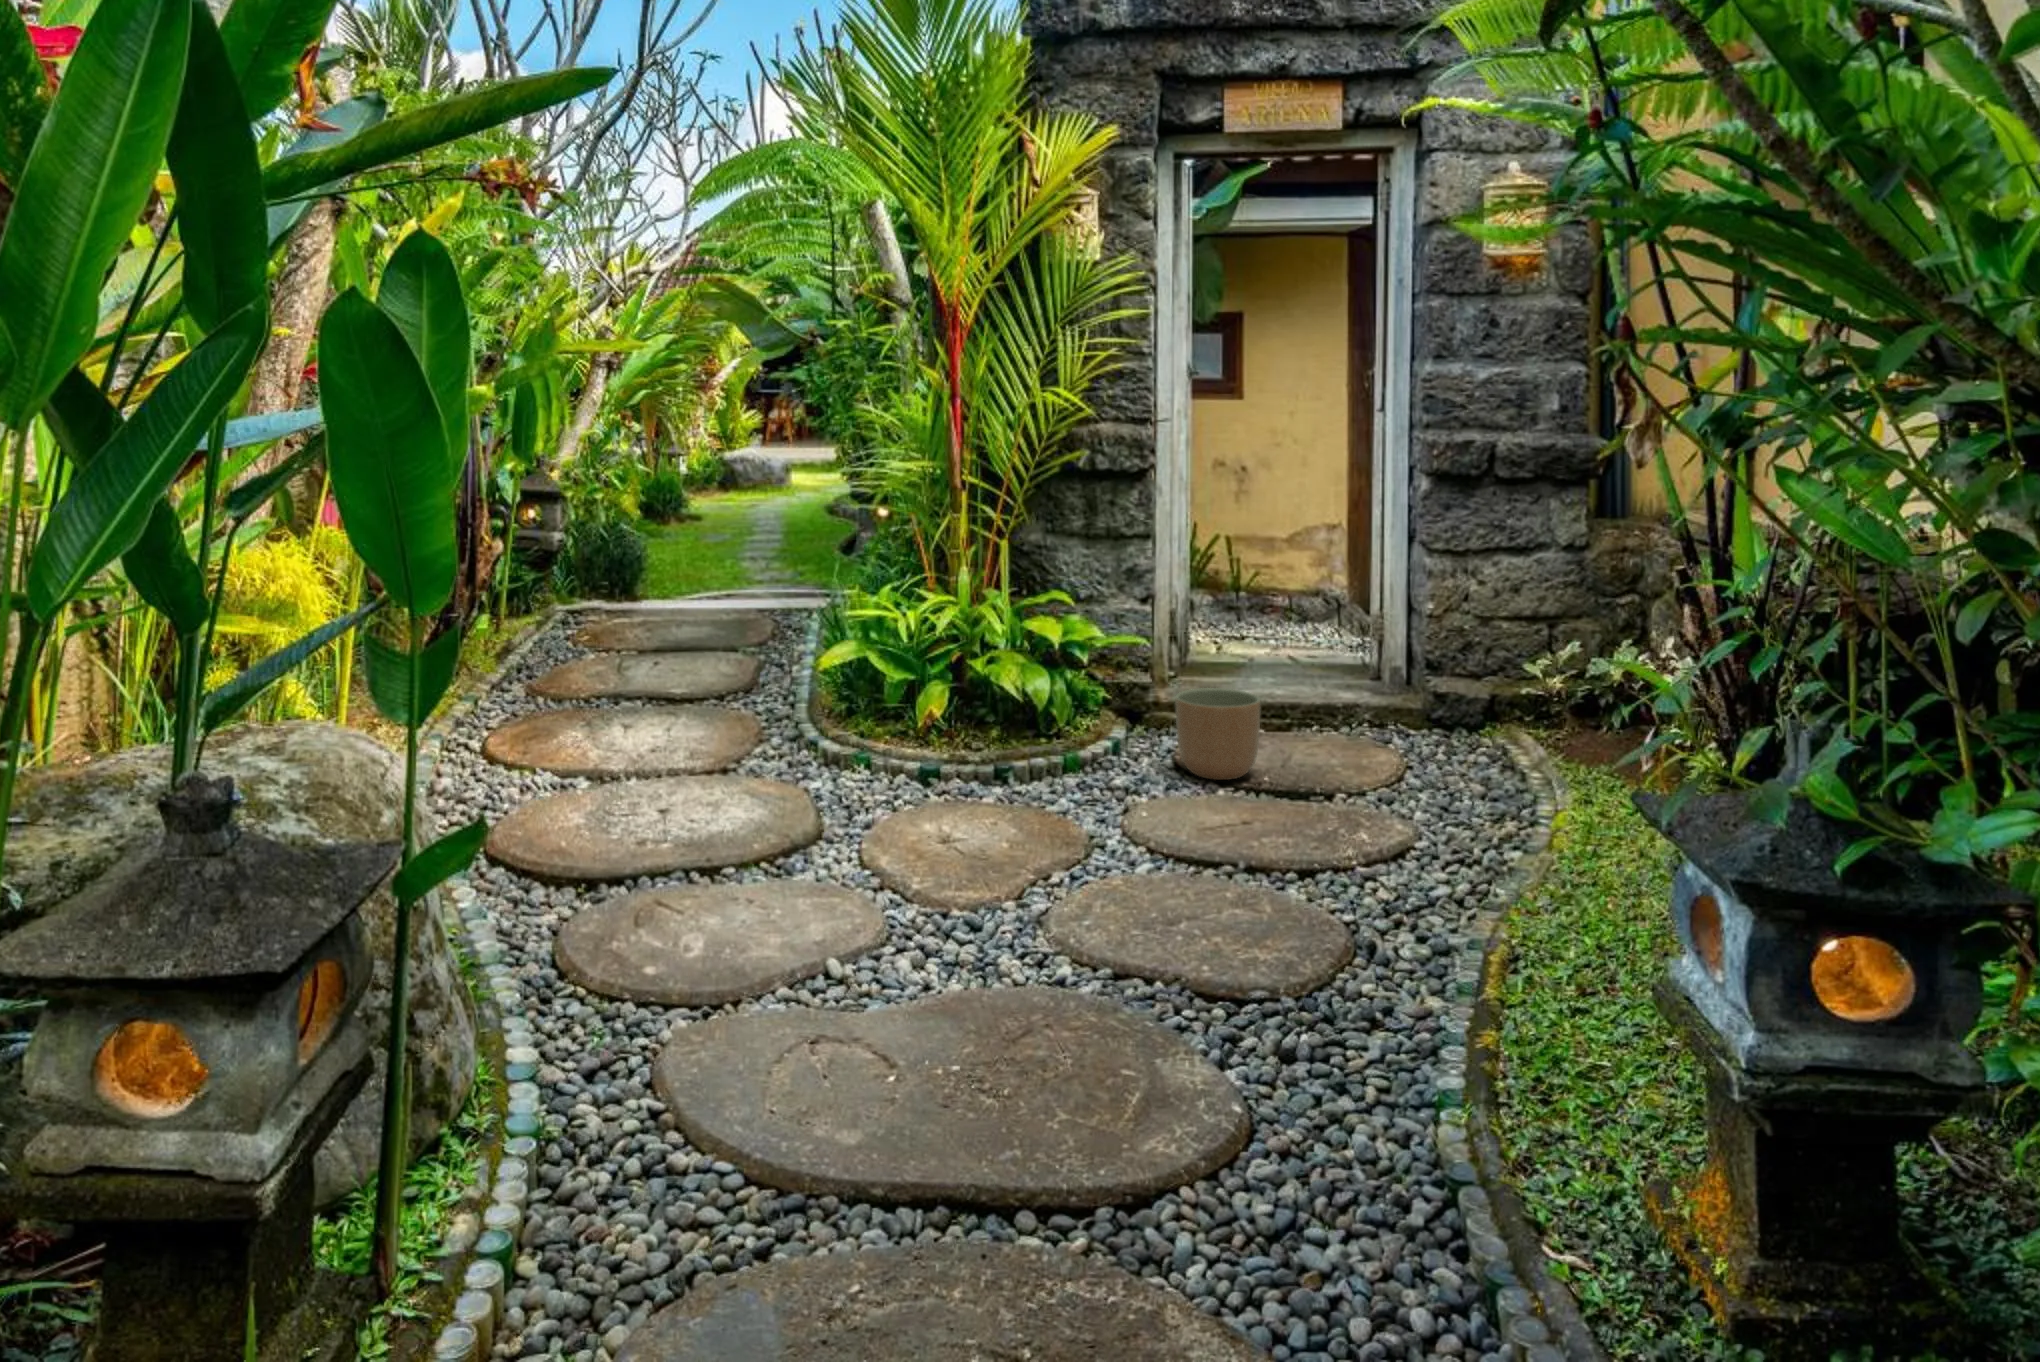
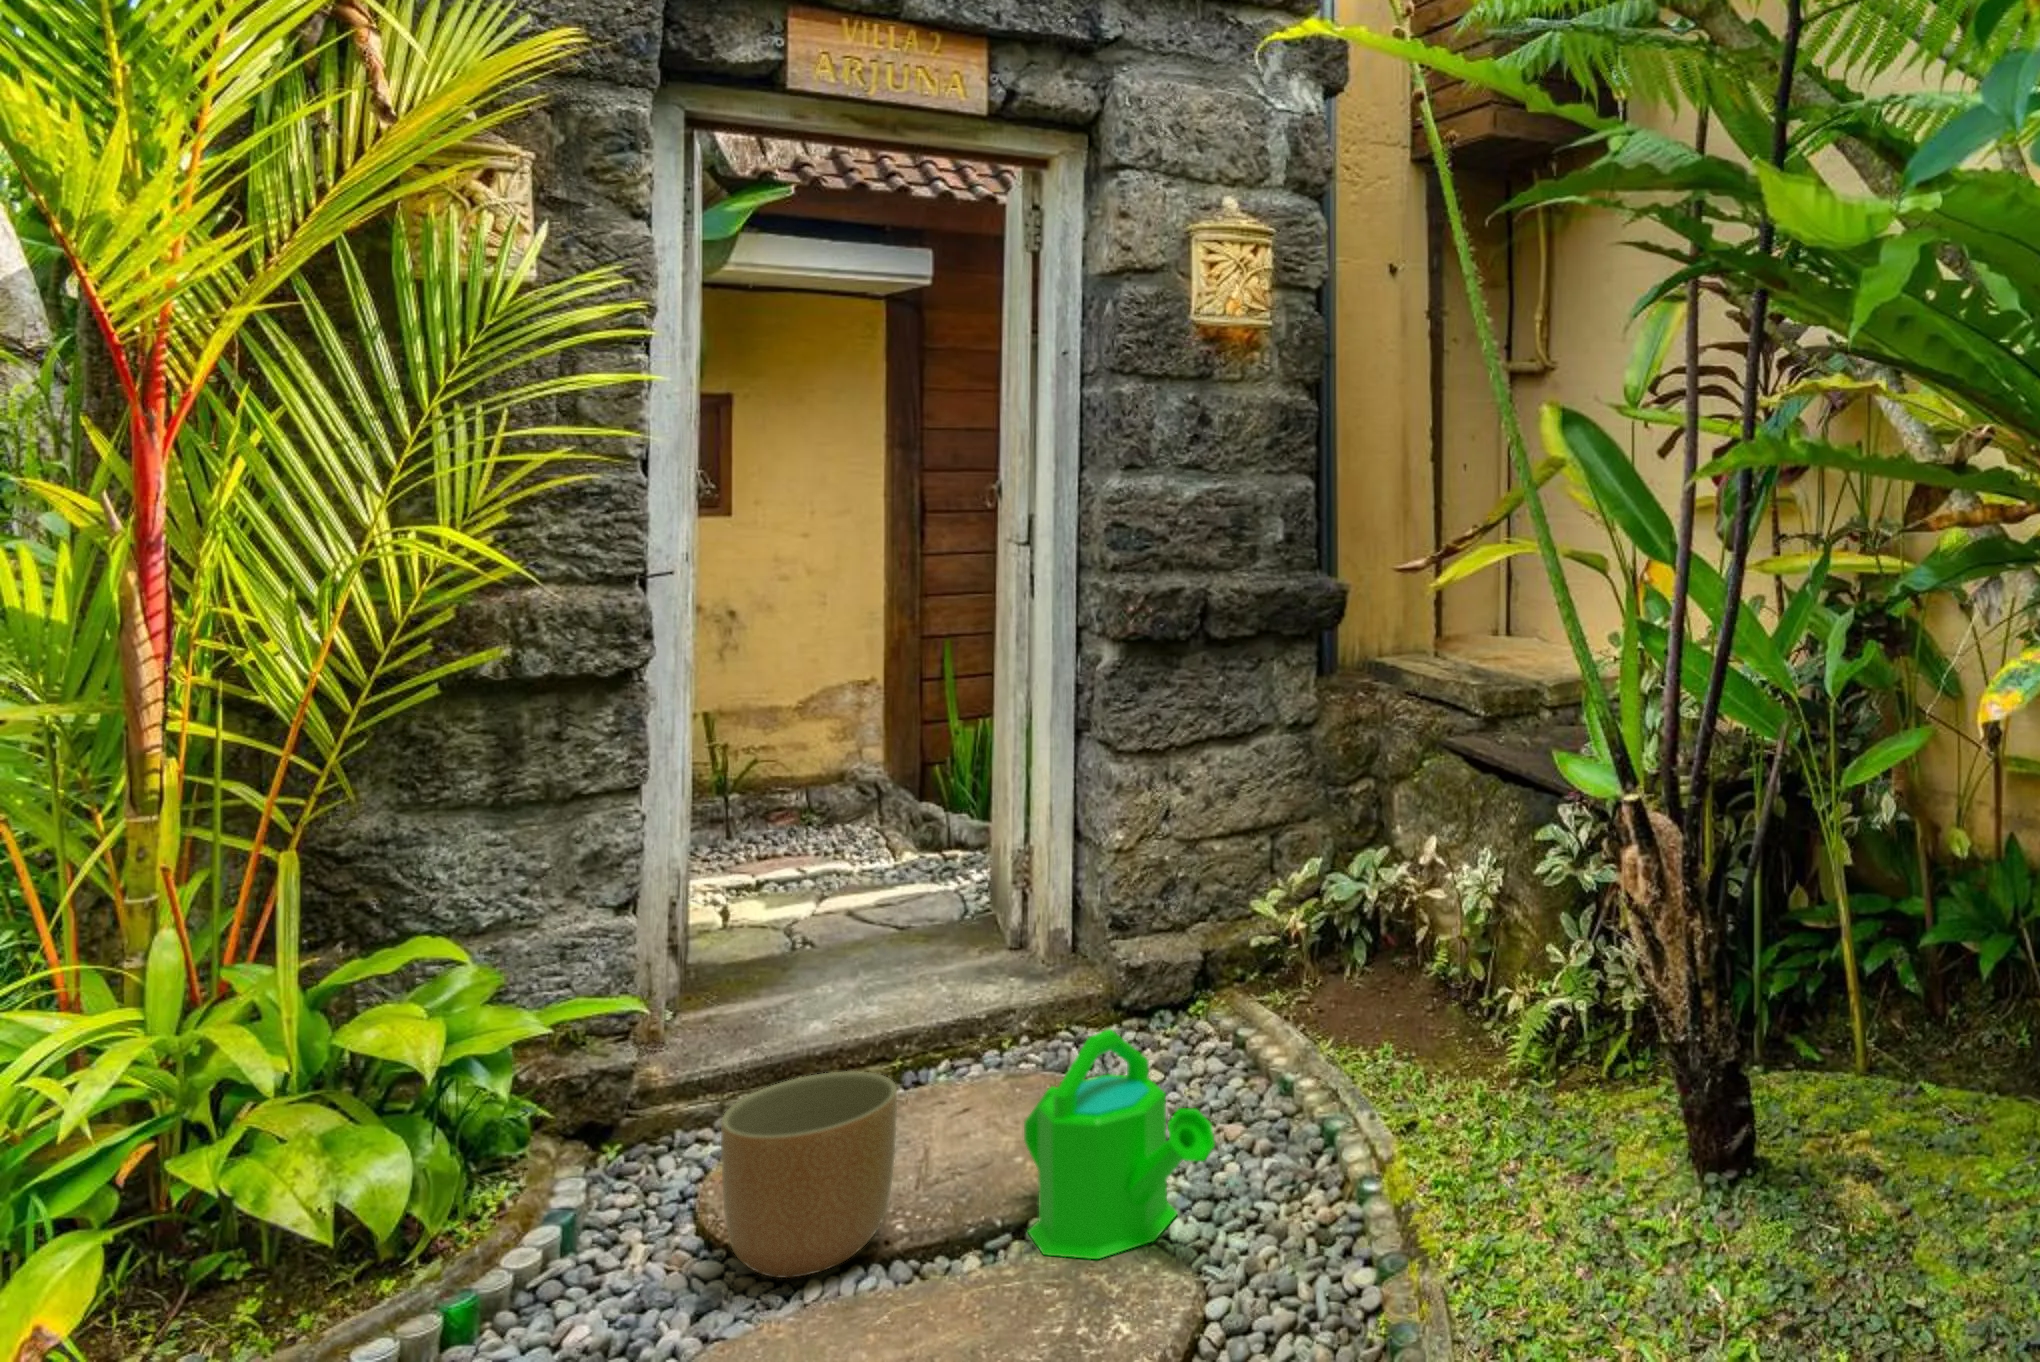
watering can: none [1325,693,1419,811] -> present [1024,1029,1215,1259]

